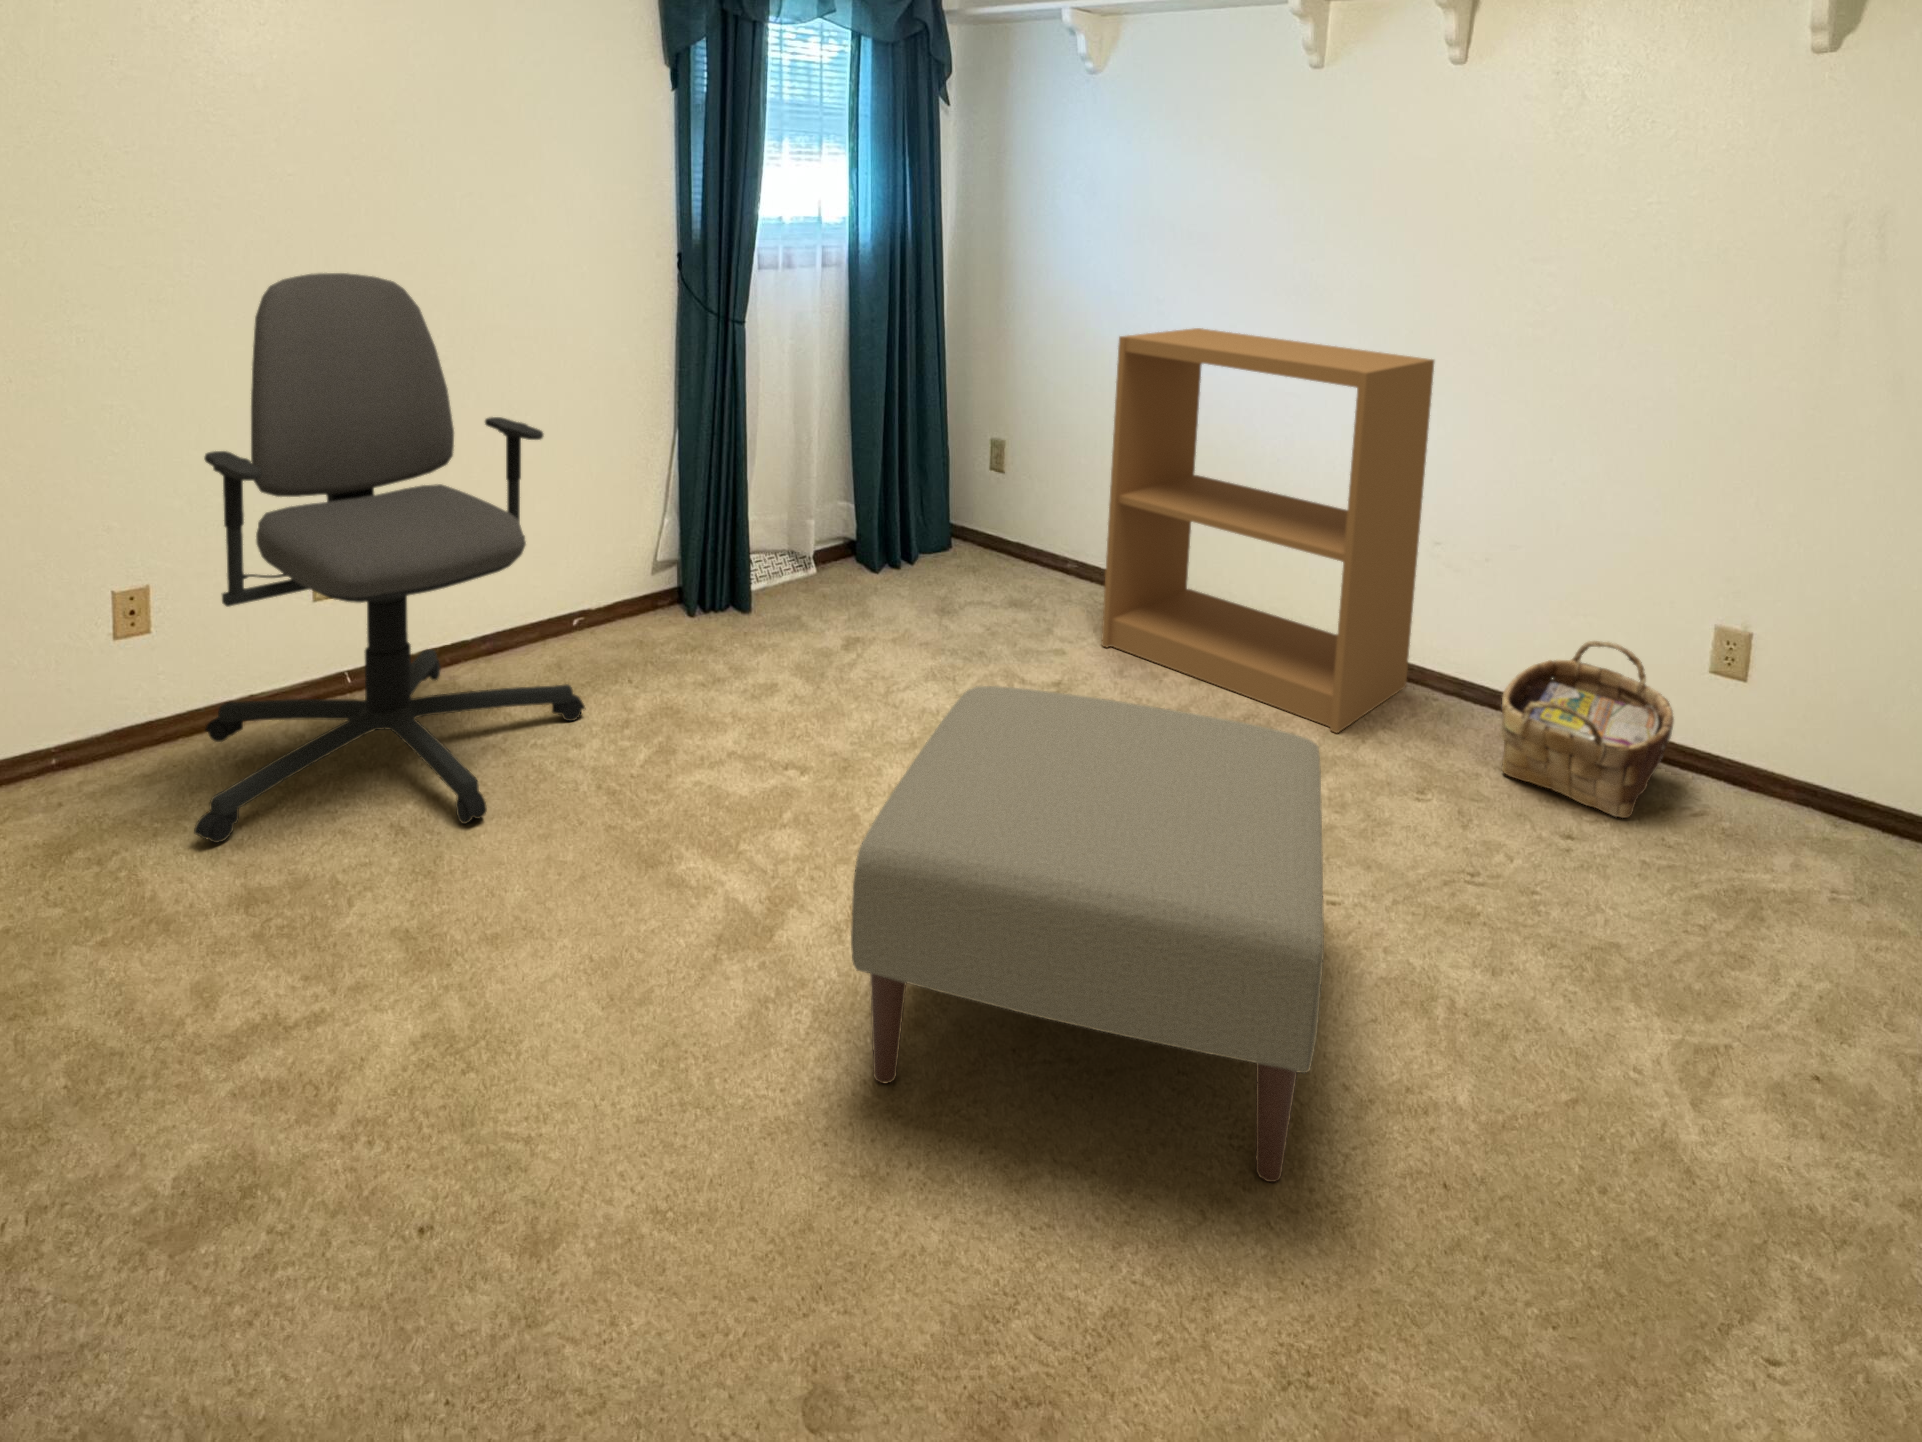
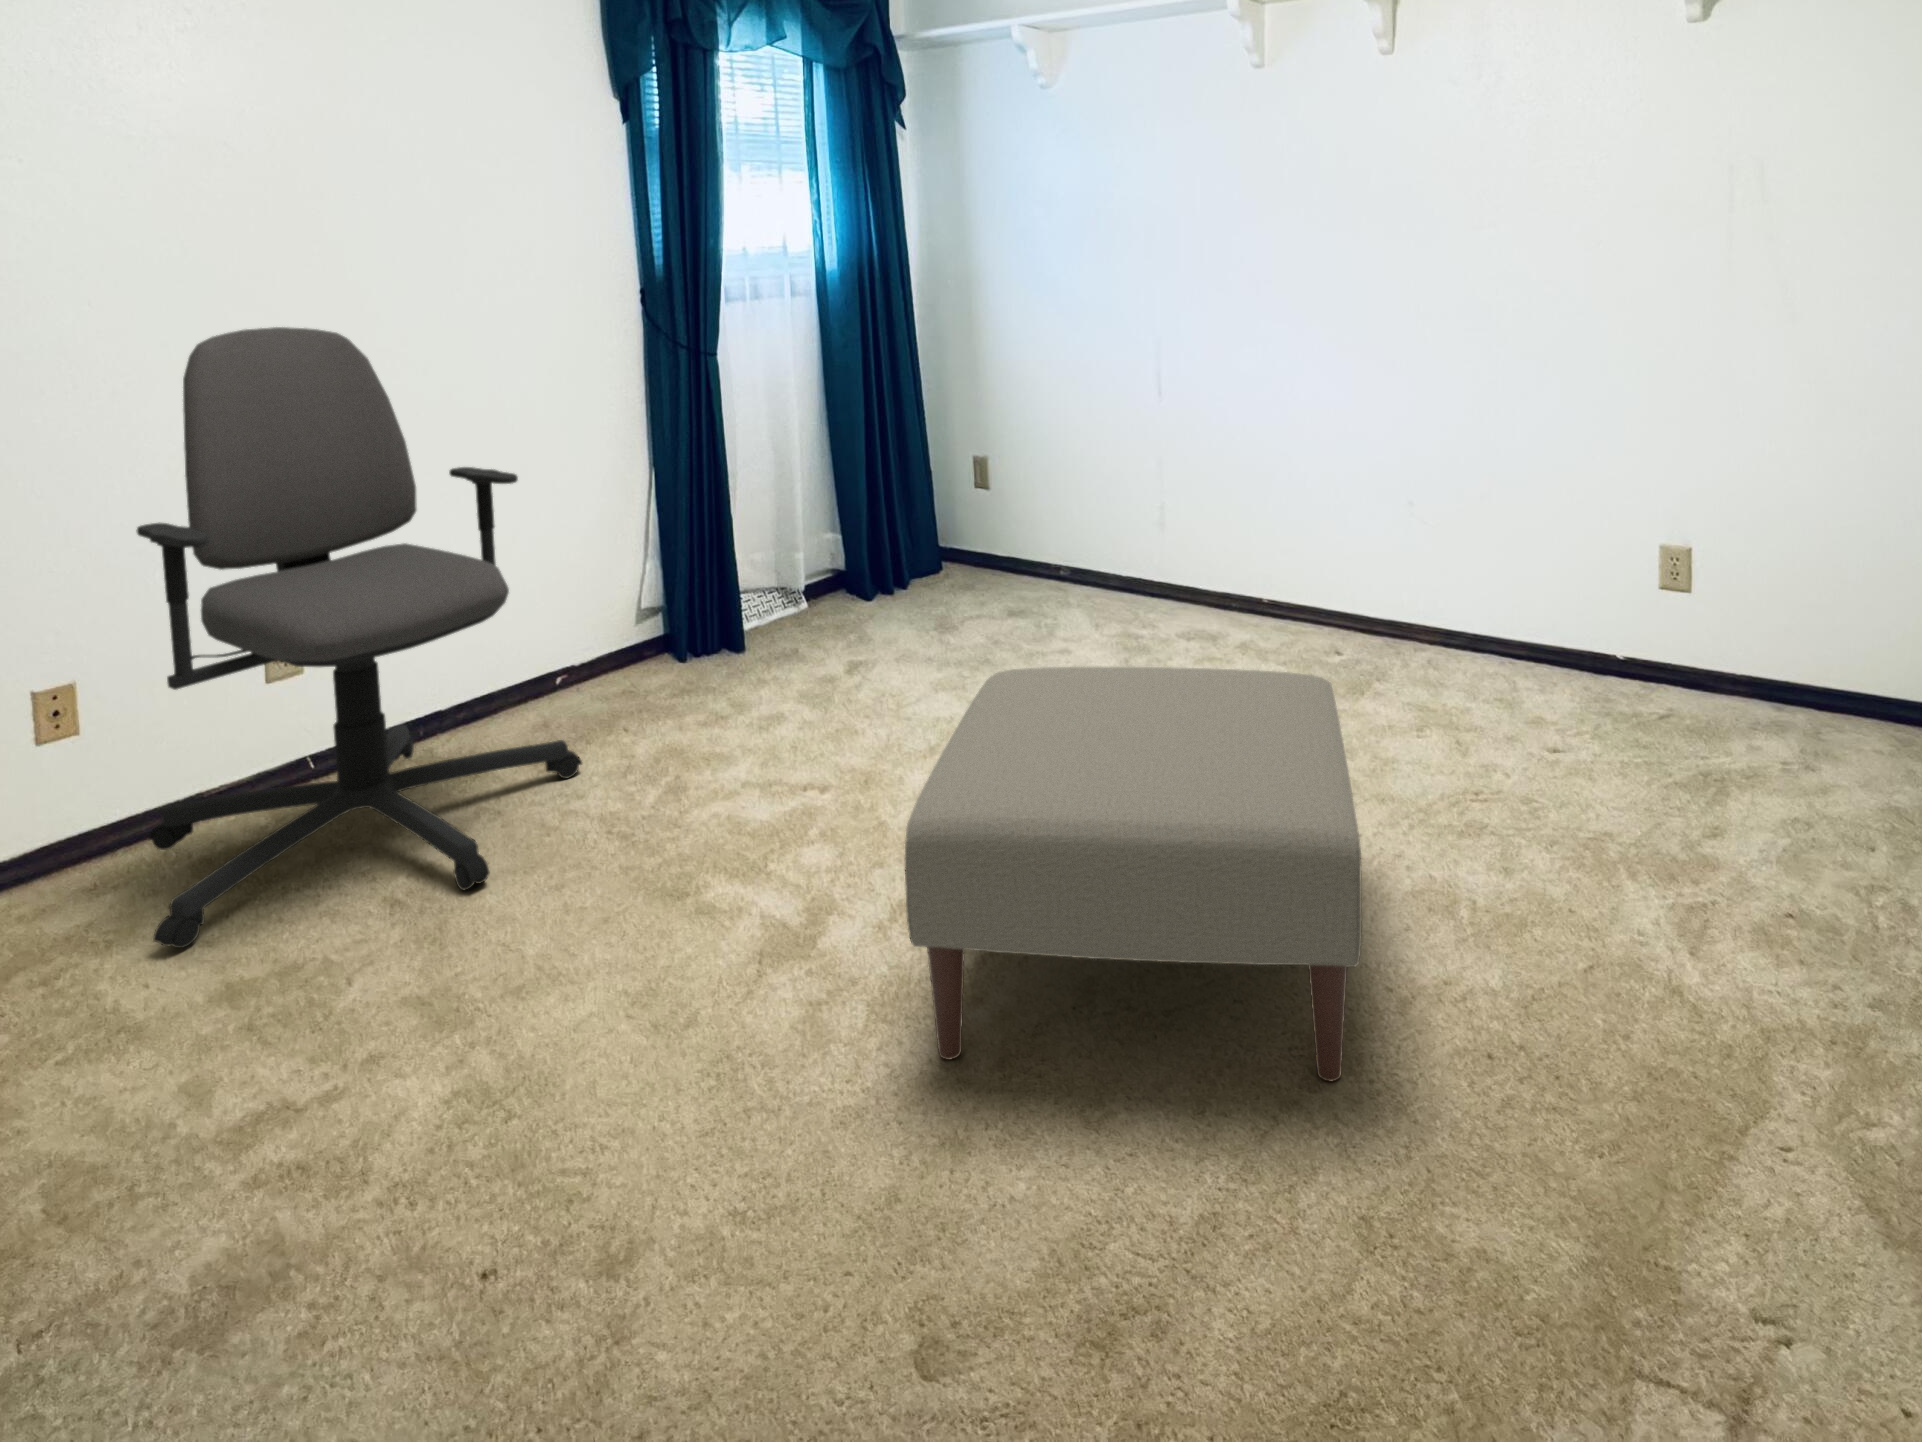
bookshelf: present [1101,328,1434,733] -> none [1098,324,1397,691]
woven basket: present [1500,641,1674,818] -> none [1486,572,1637,729]

